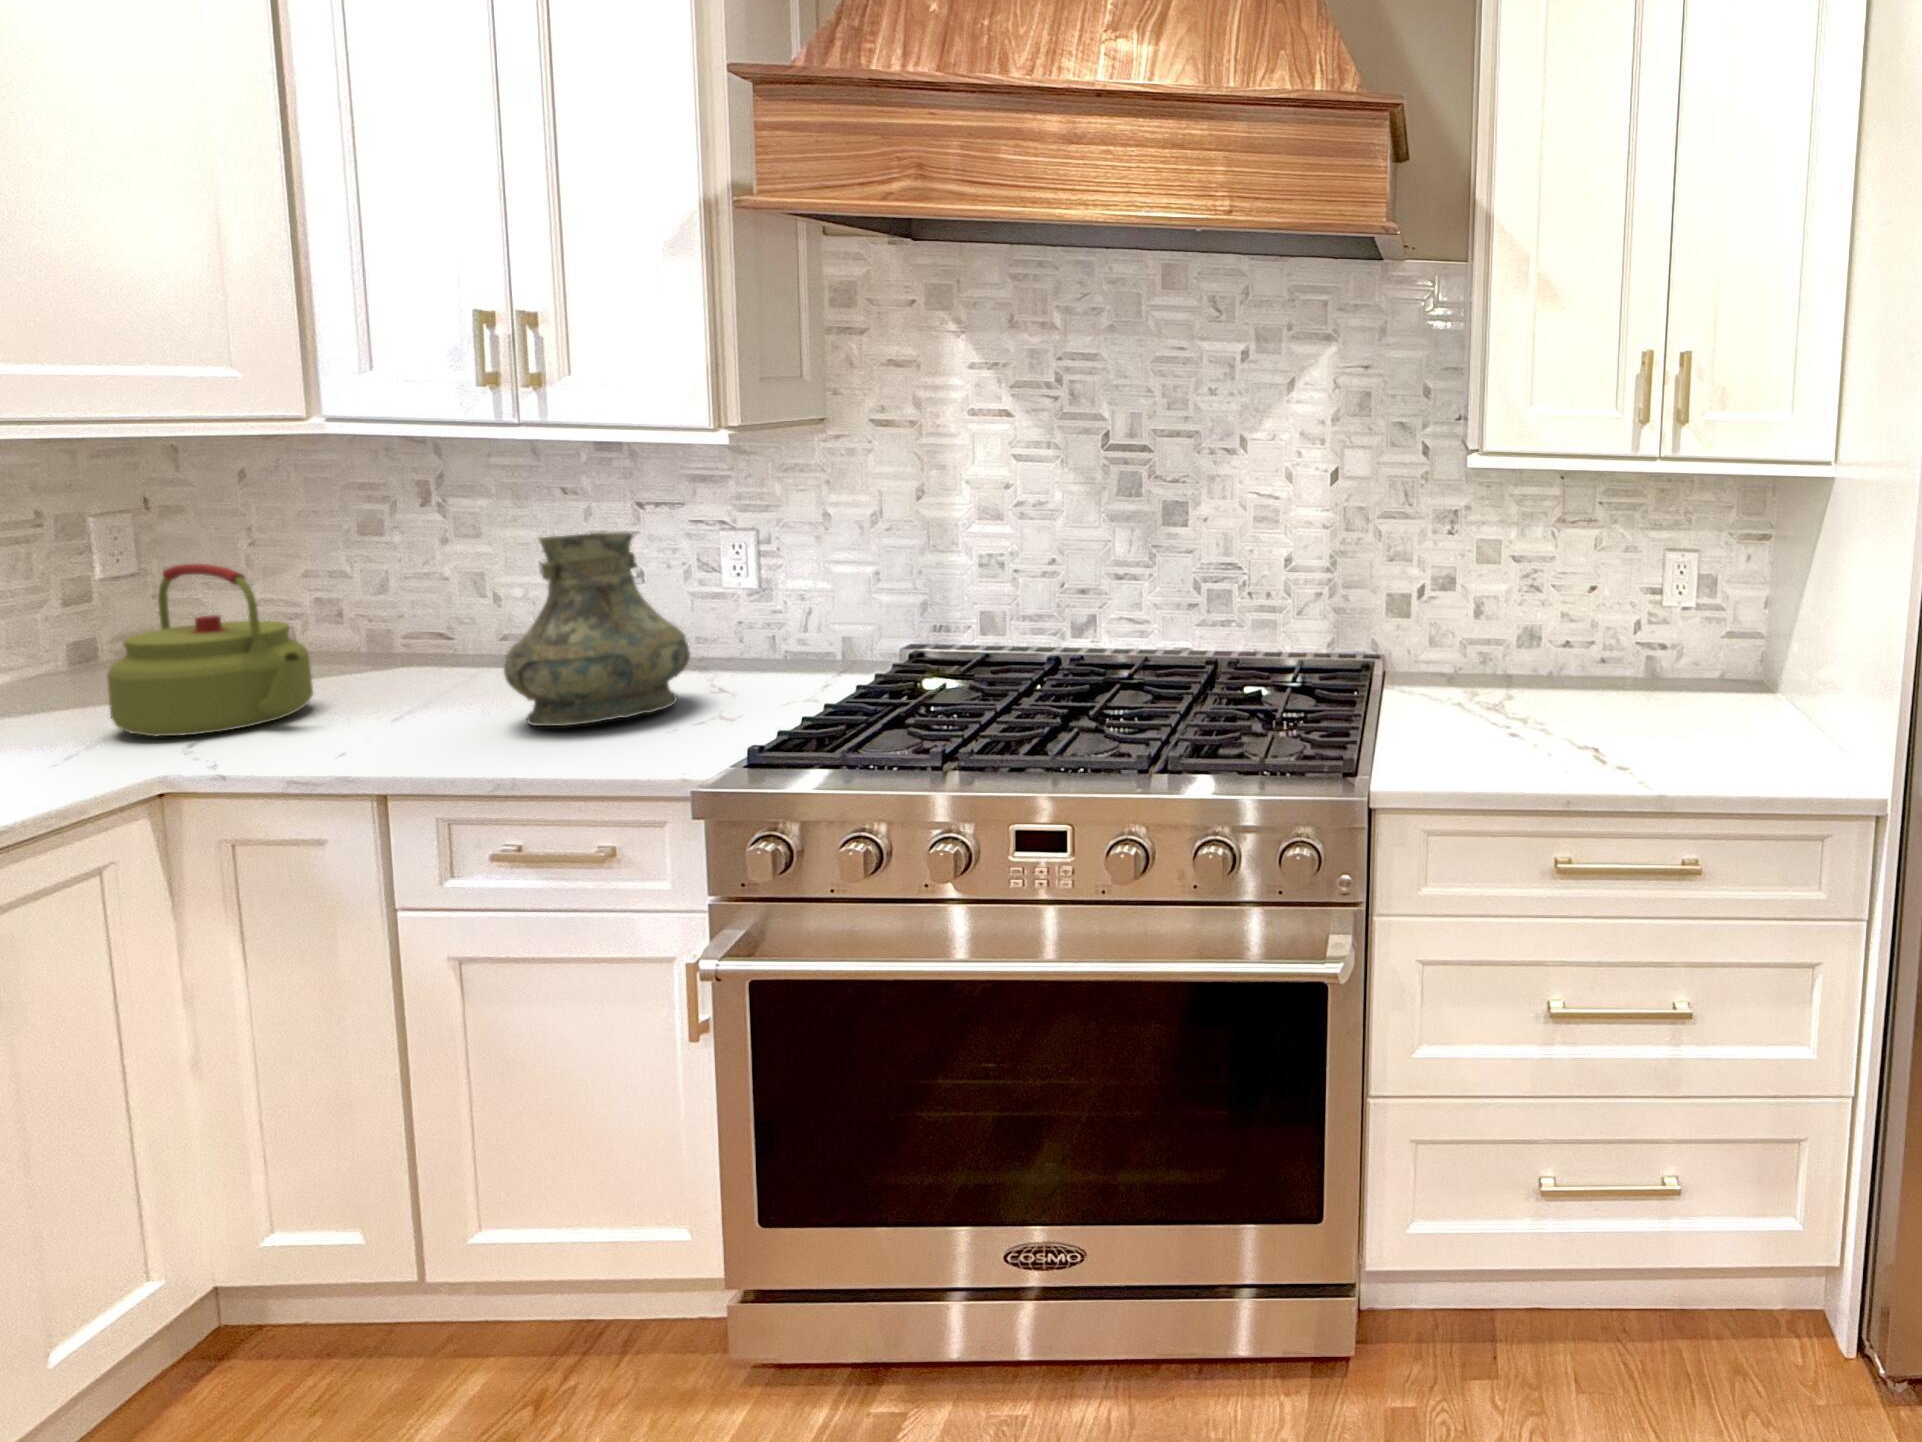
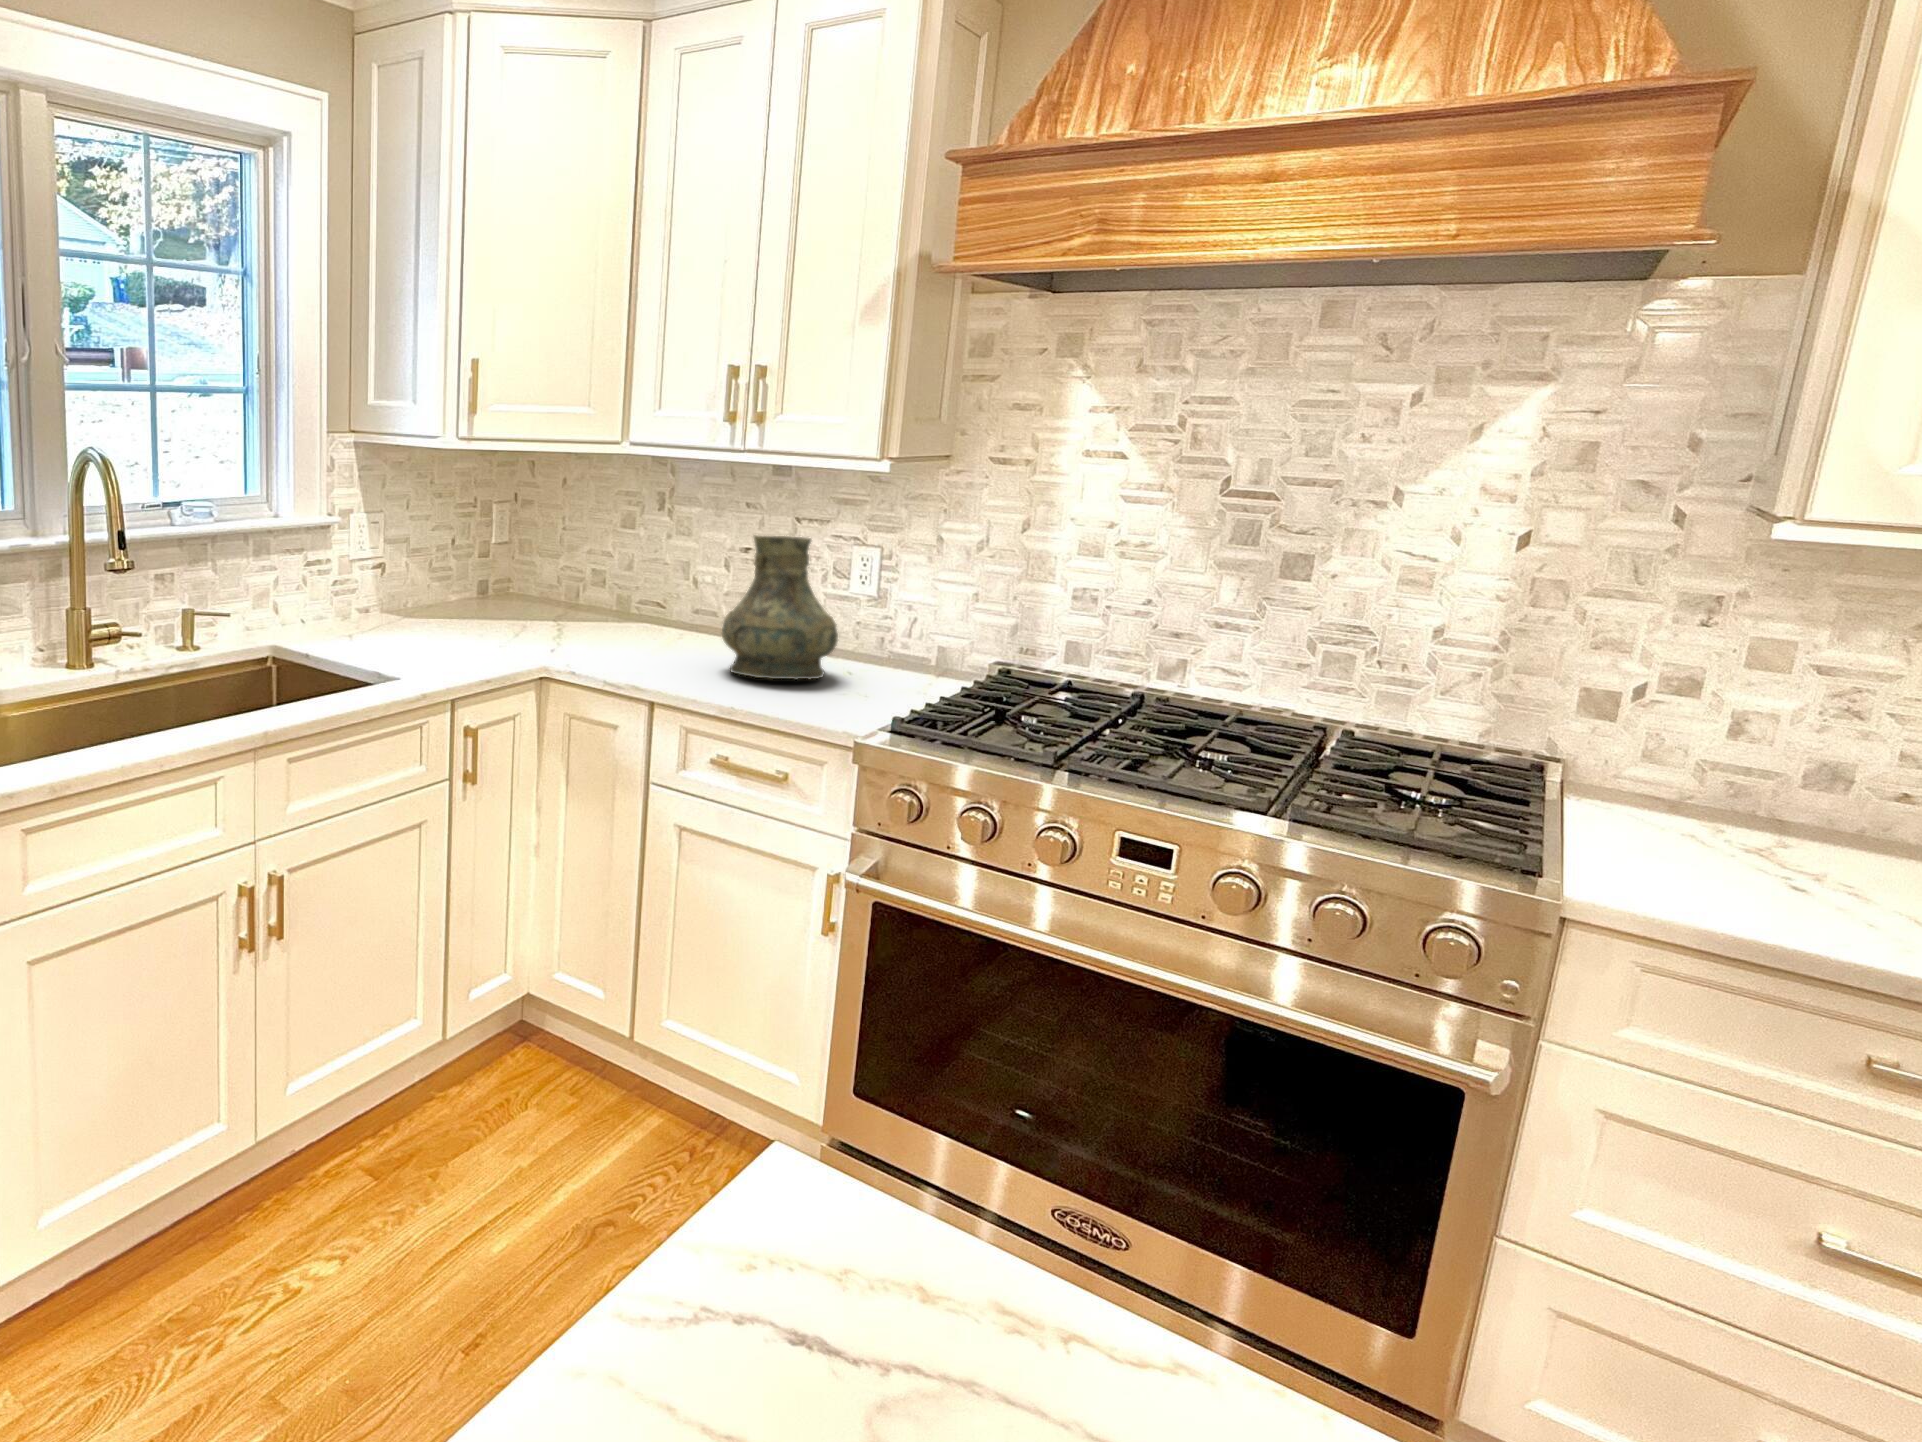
kettle: present [107,564,313,736] -> none [515,535,609,645]

